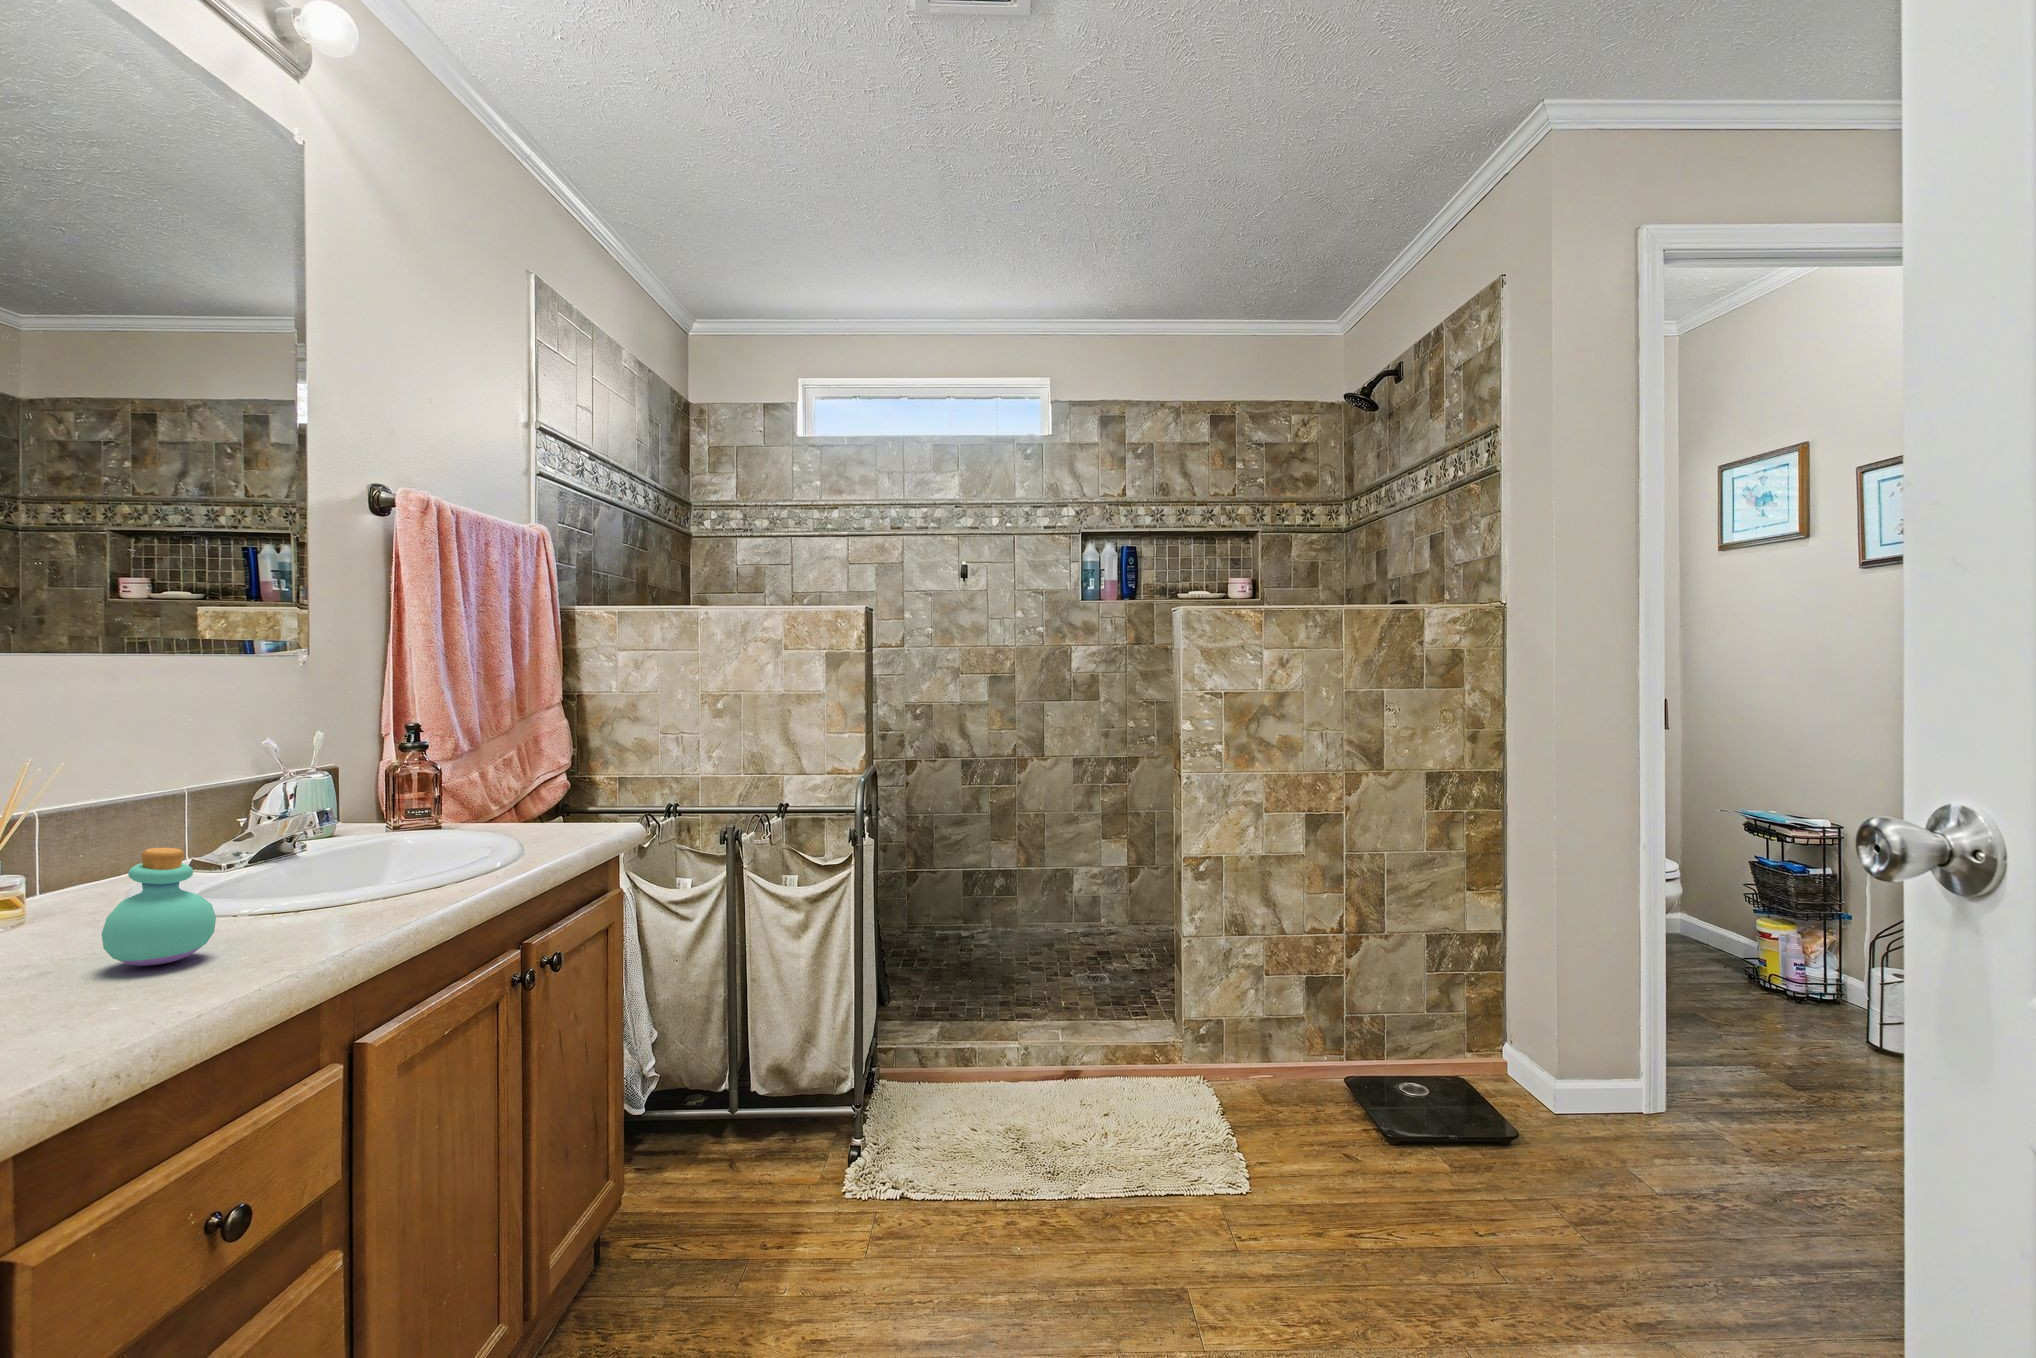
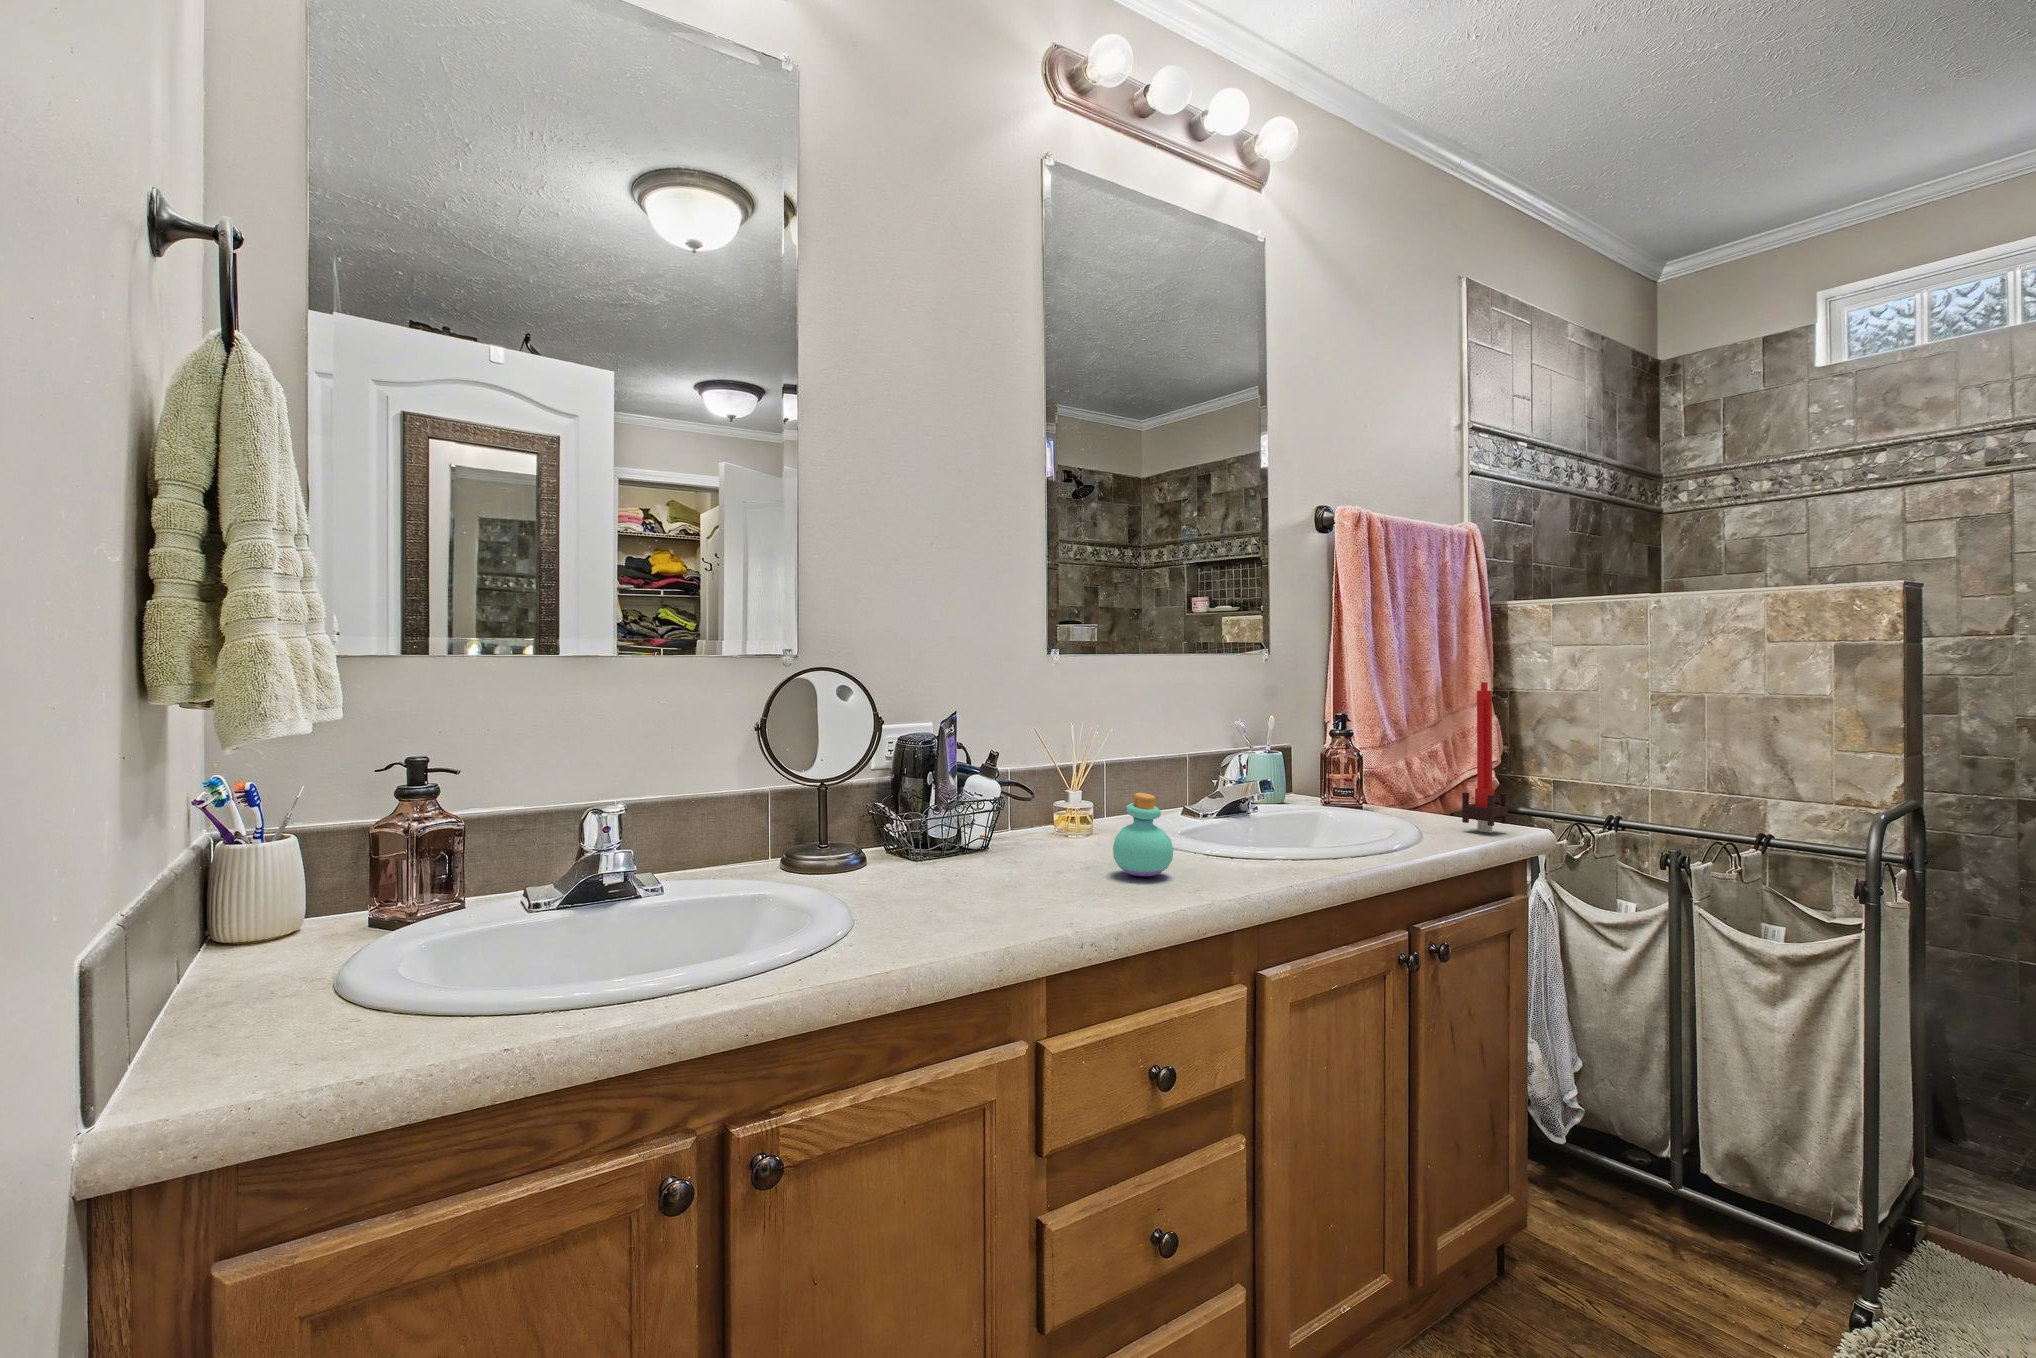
candle: none [559,686,603,833] -> present [1462,682,1508,832]

